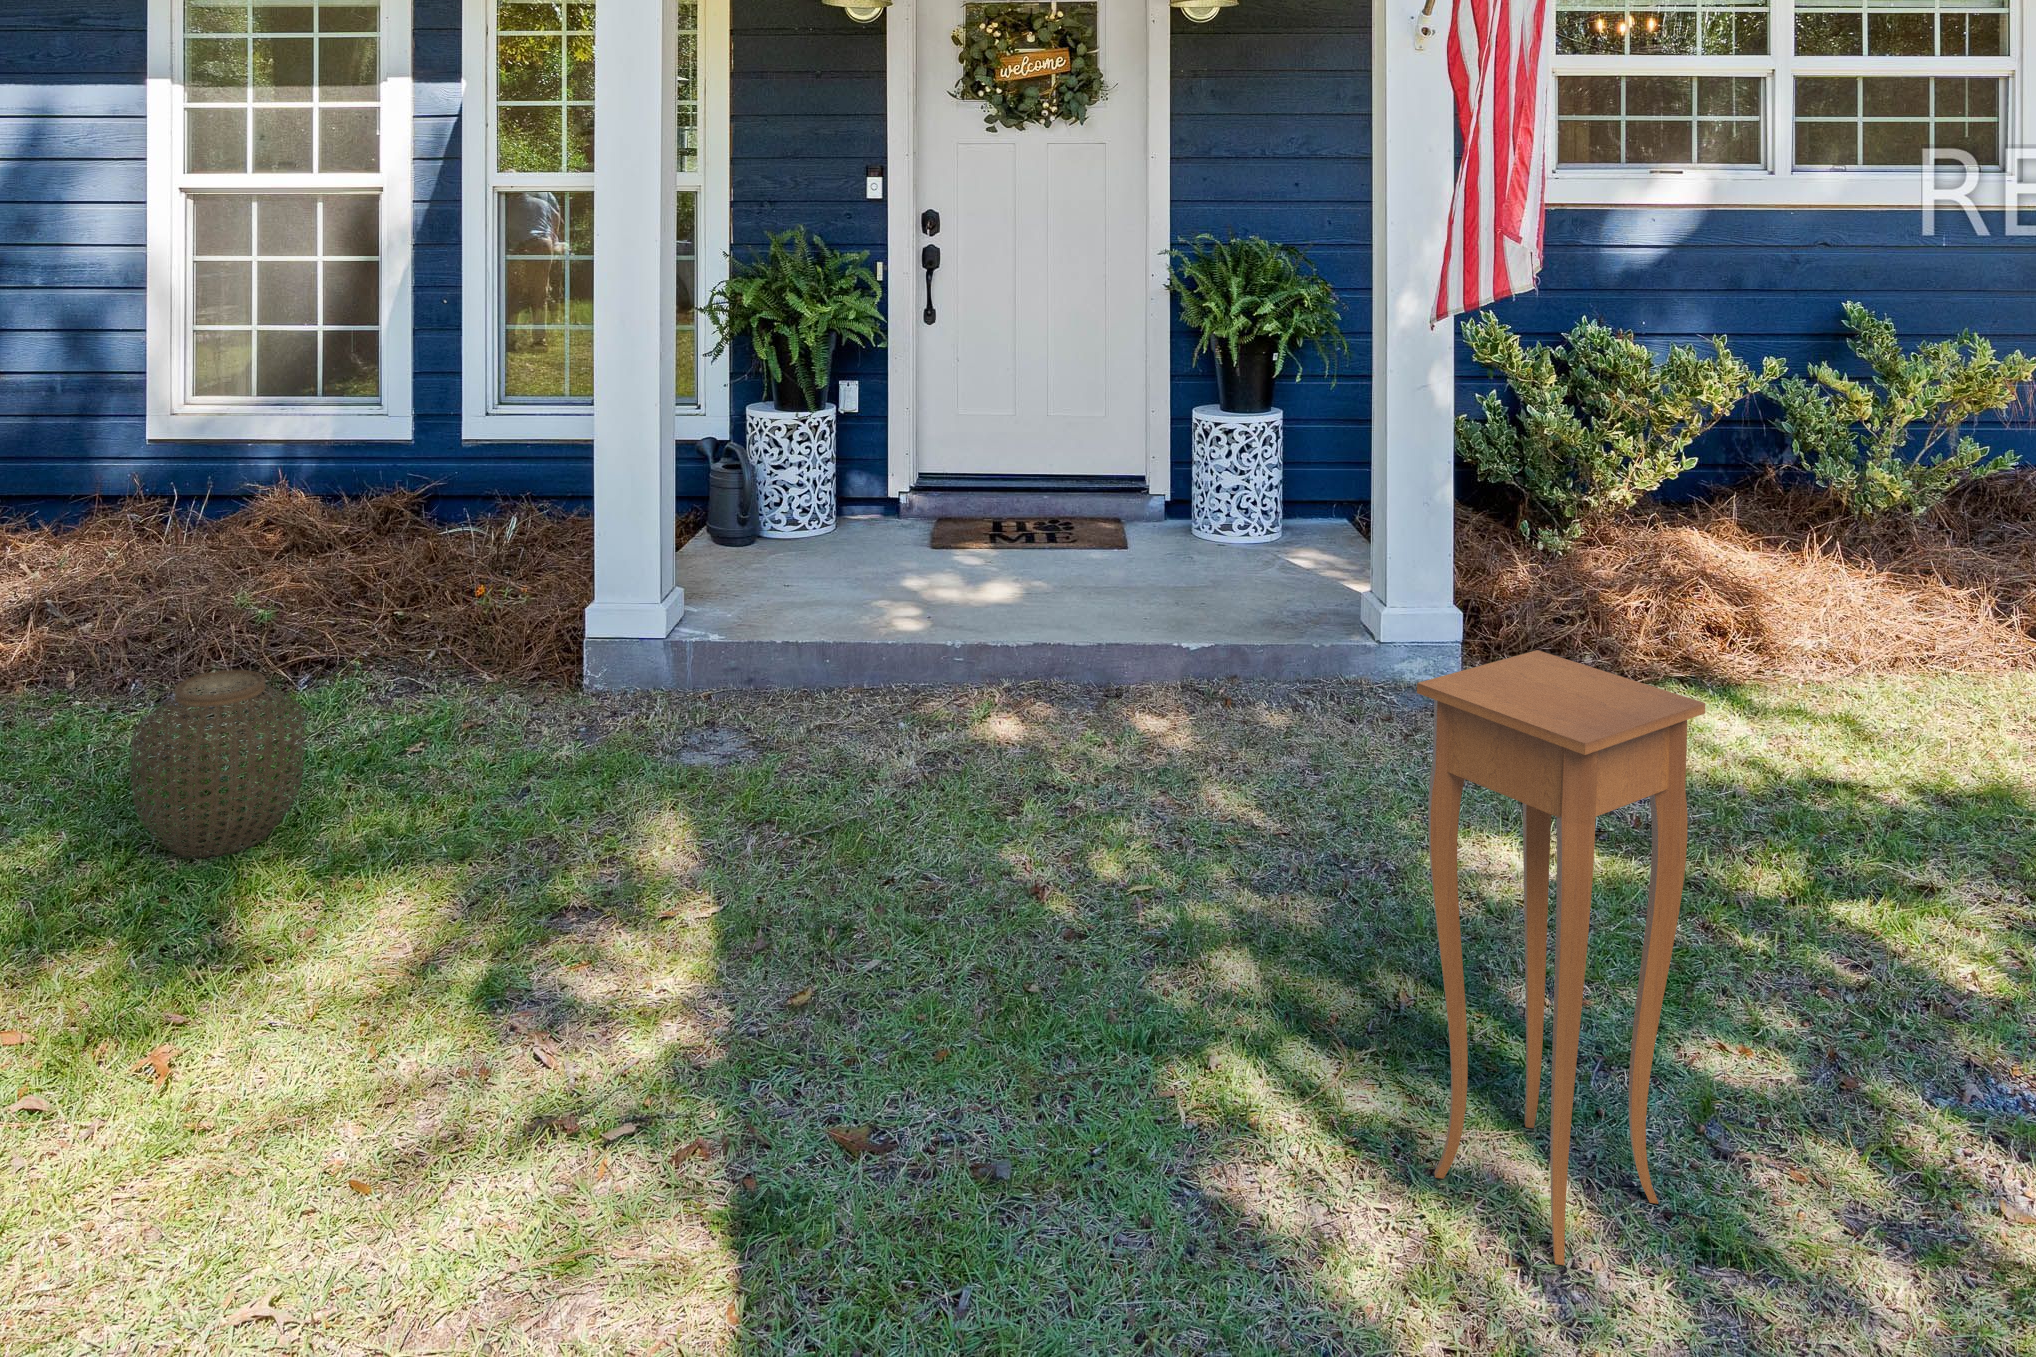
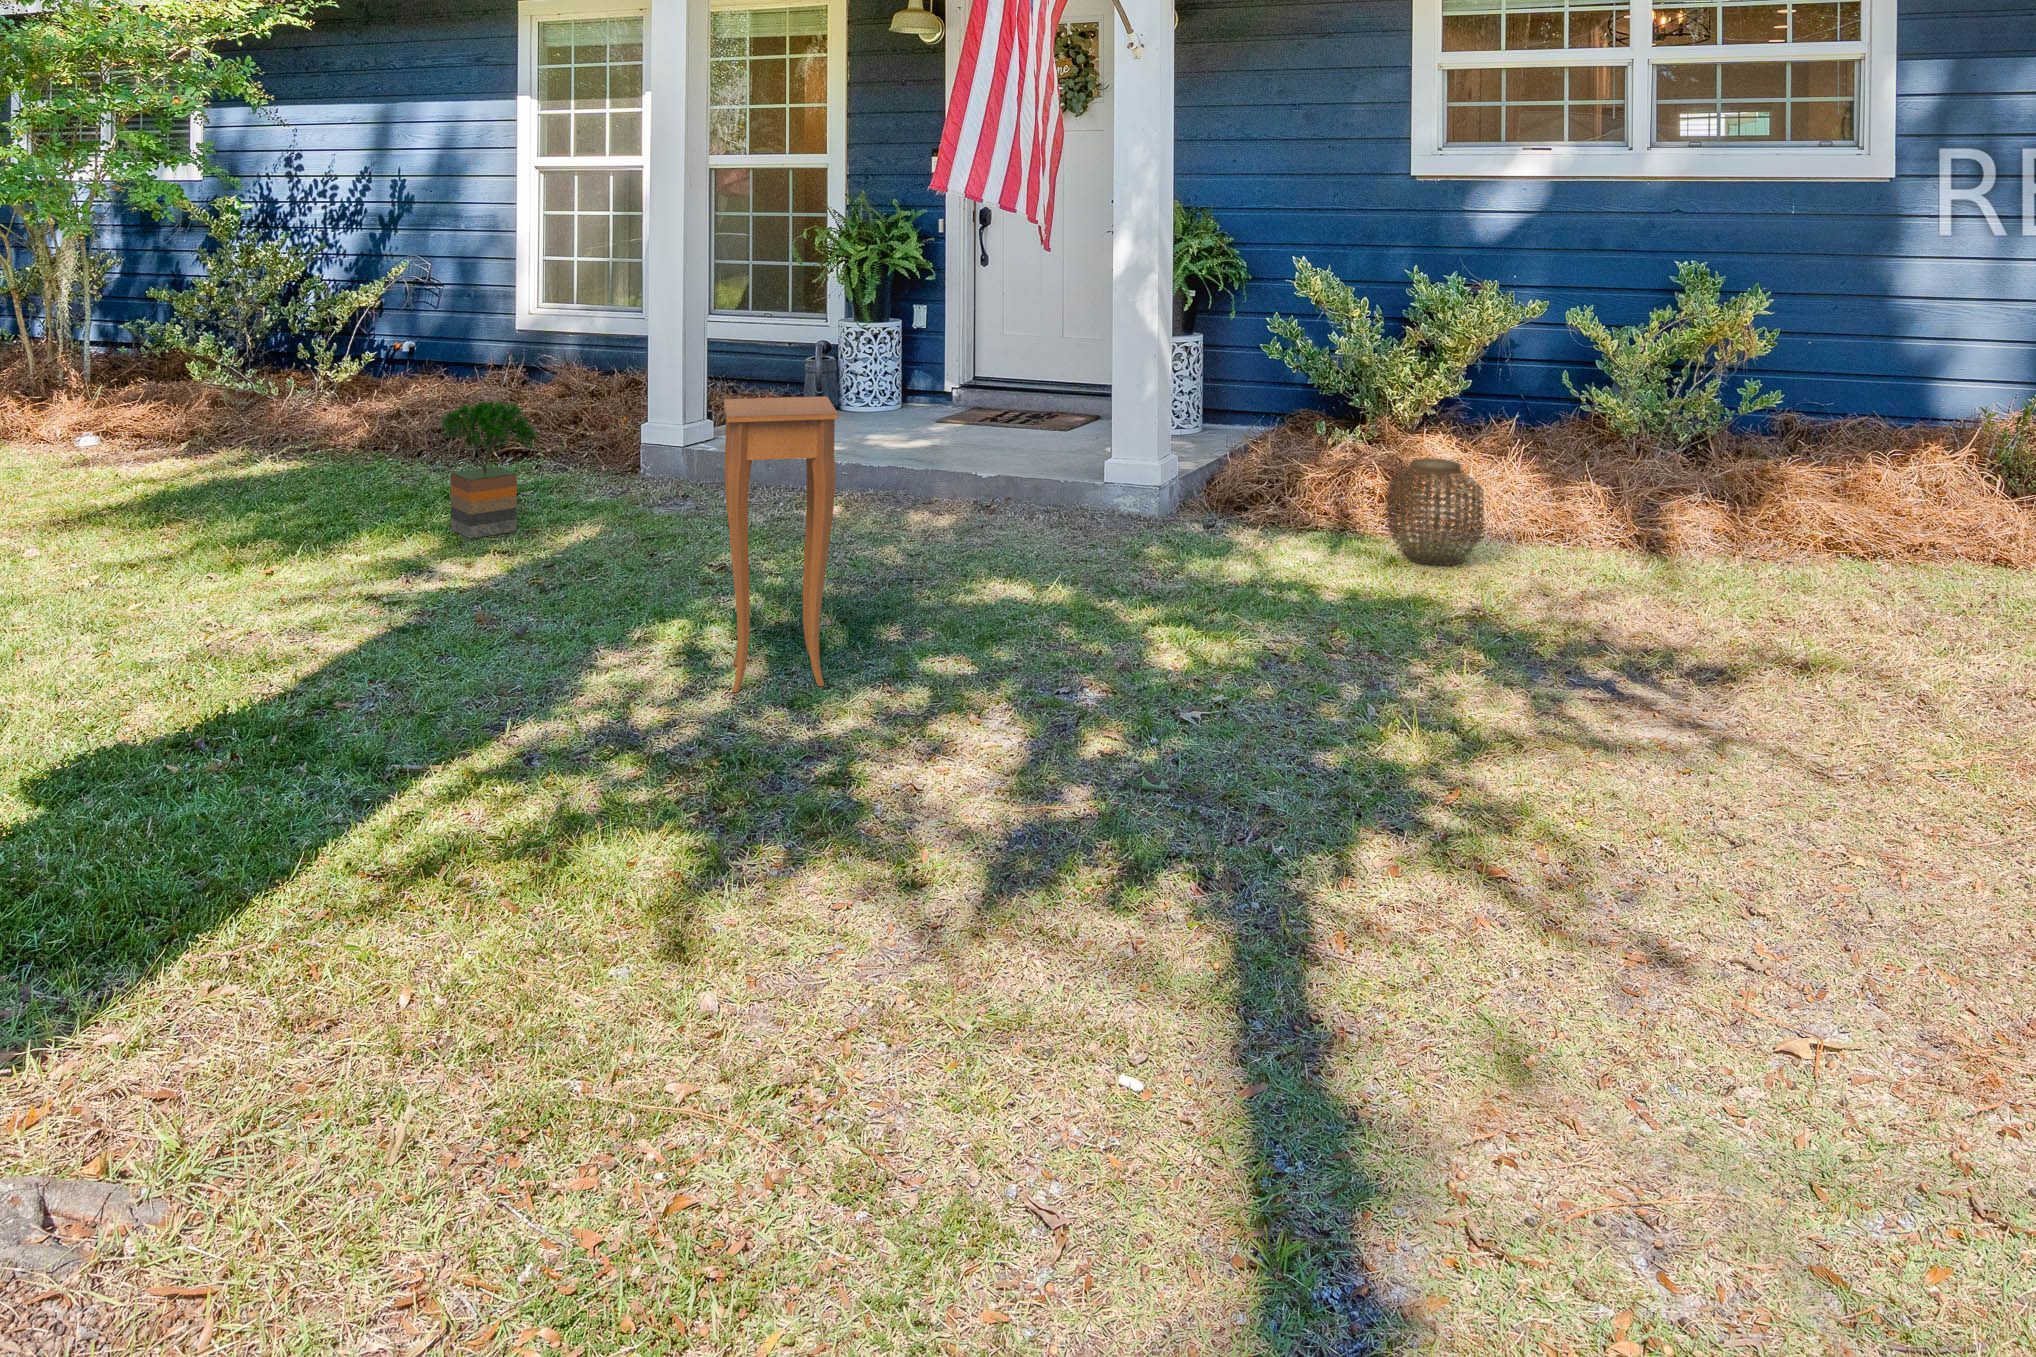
potted tree: none [403,634,601,905] -> present [440,400,538,539]
woven basket: present [131,670,305,857] -> present [1387,458,1484,566]

